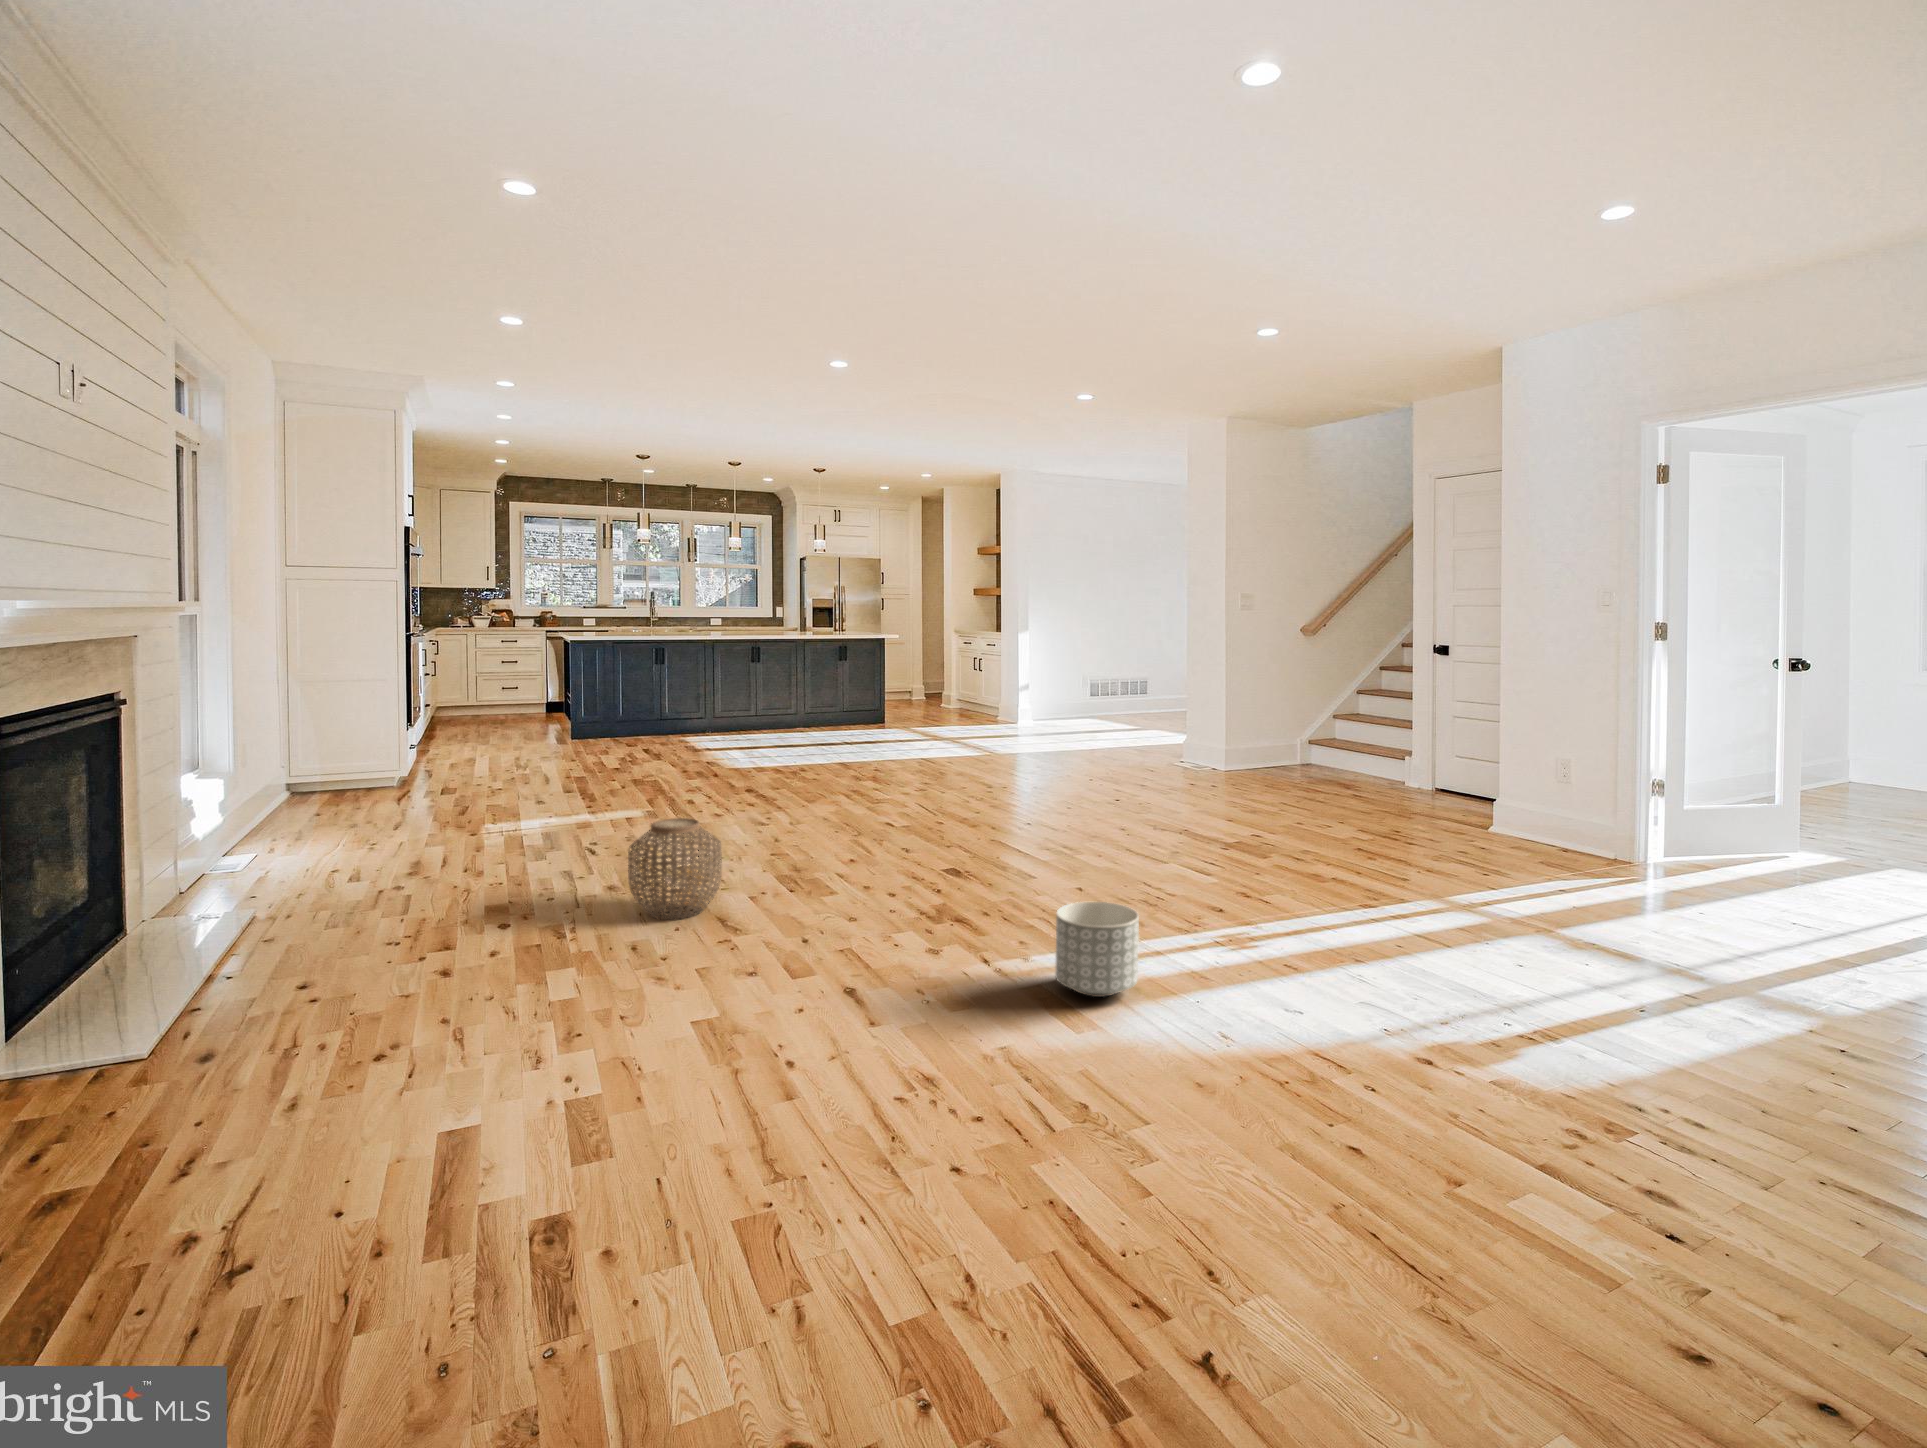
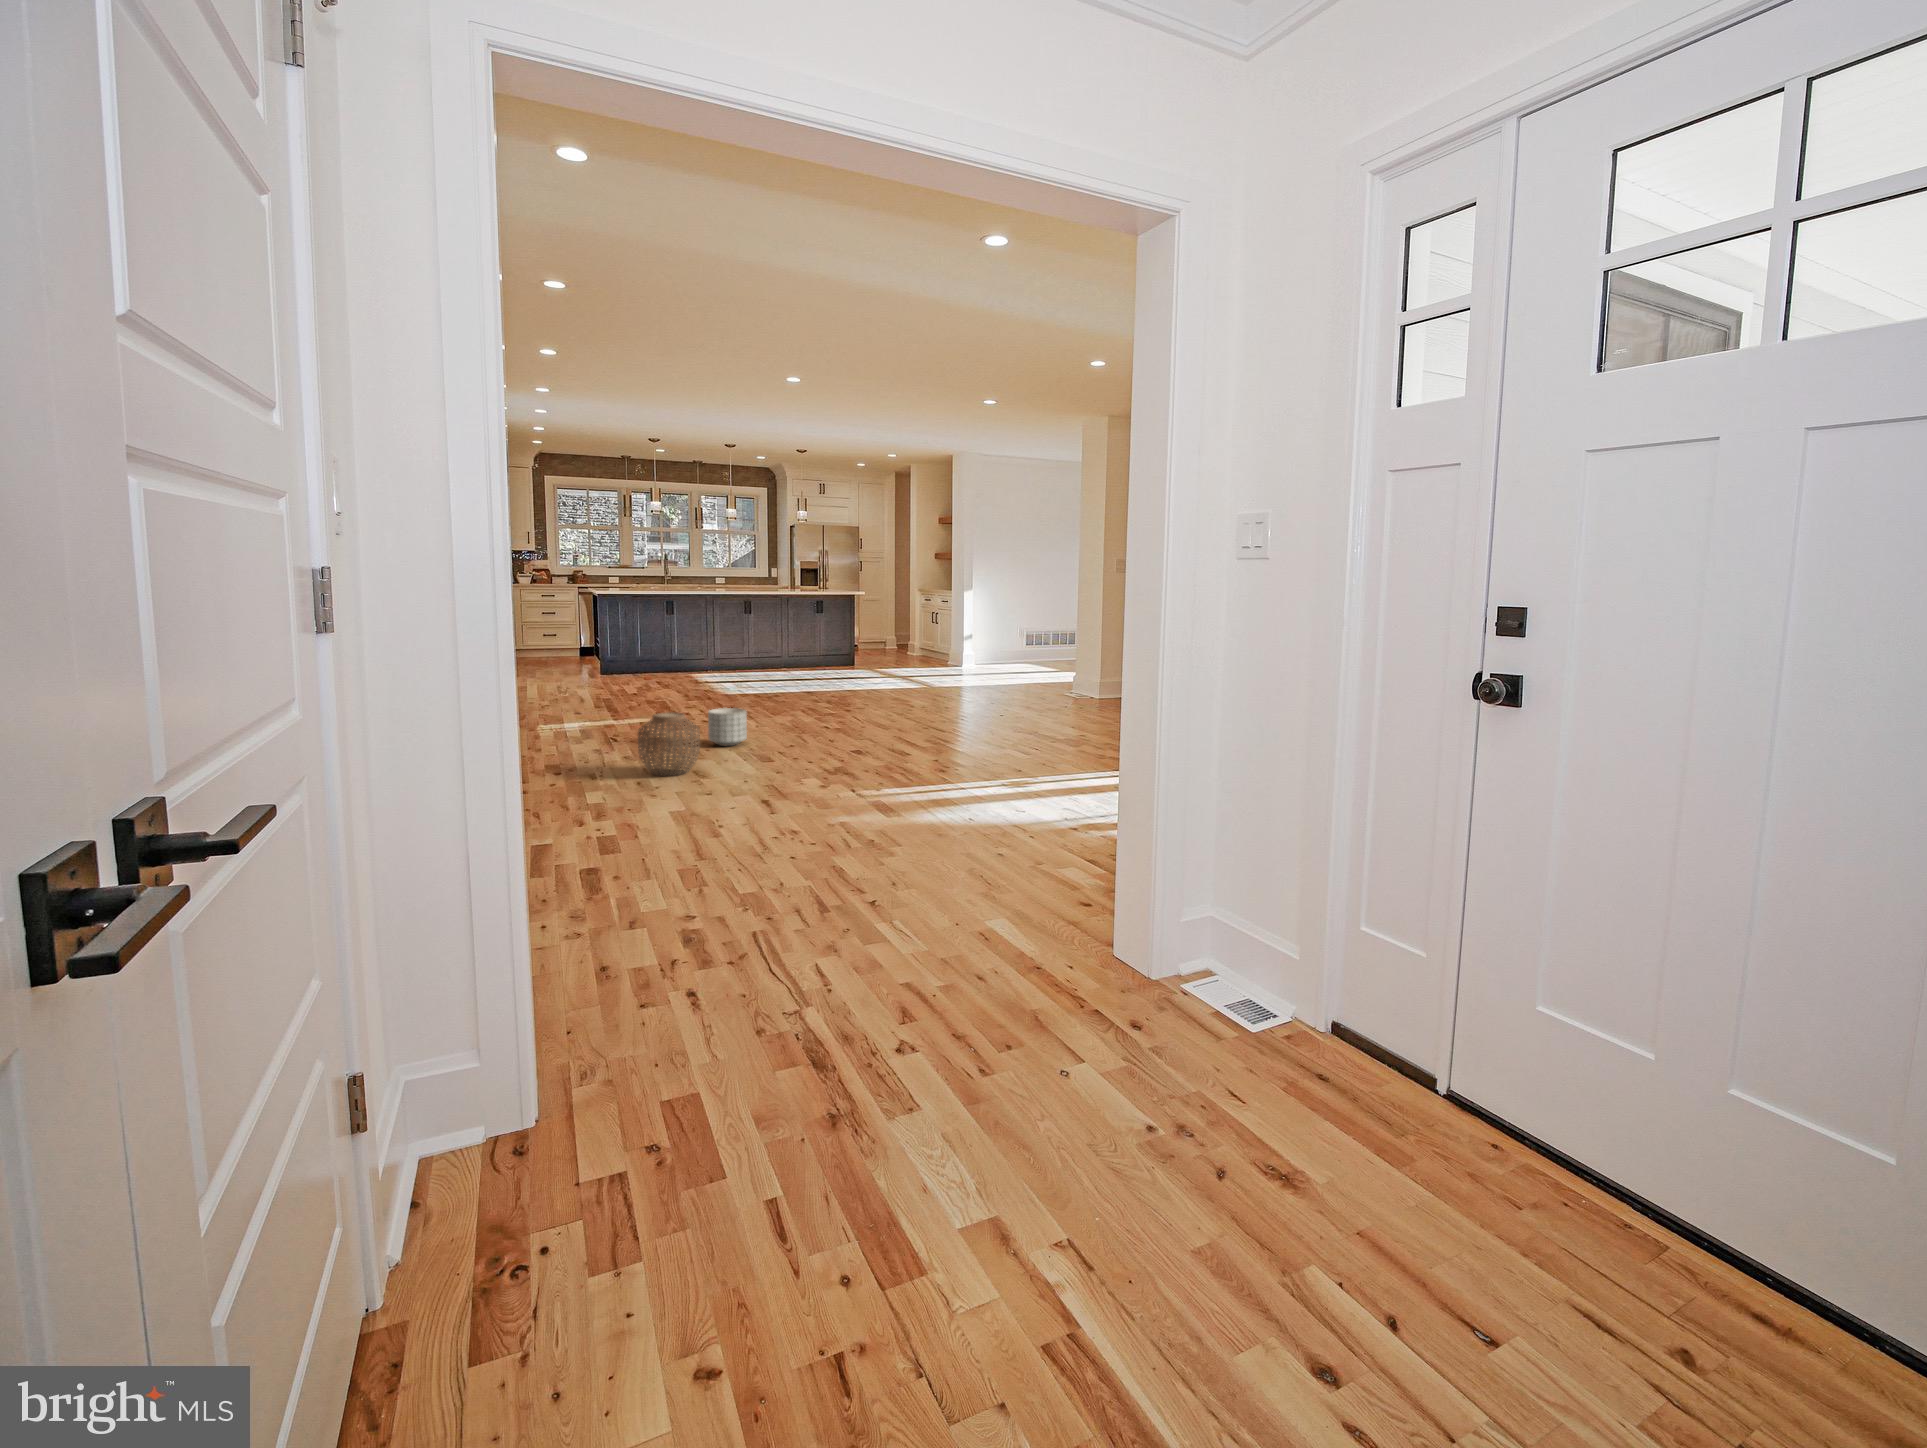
planter: present [1055,902,1139,997] -> present [708,708,747,746]

